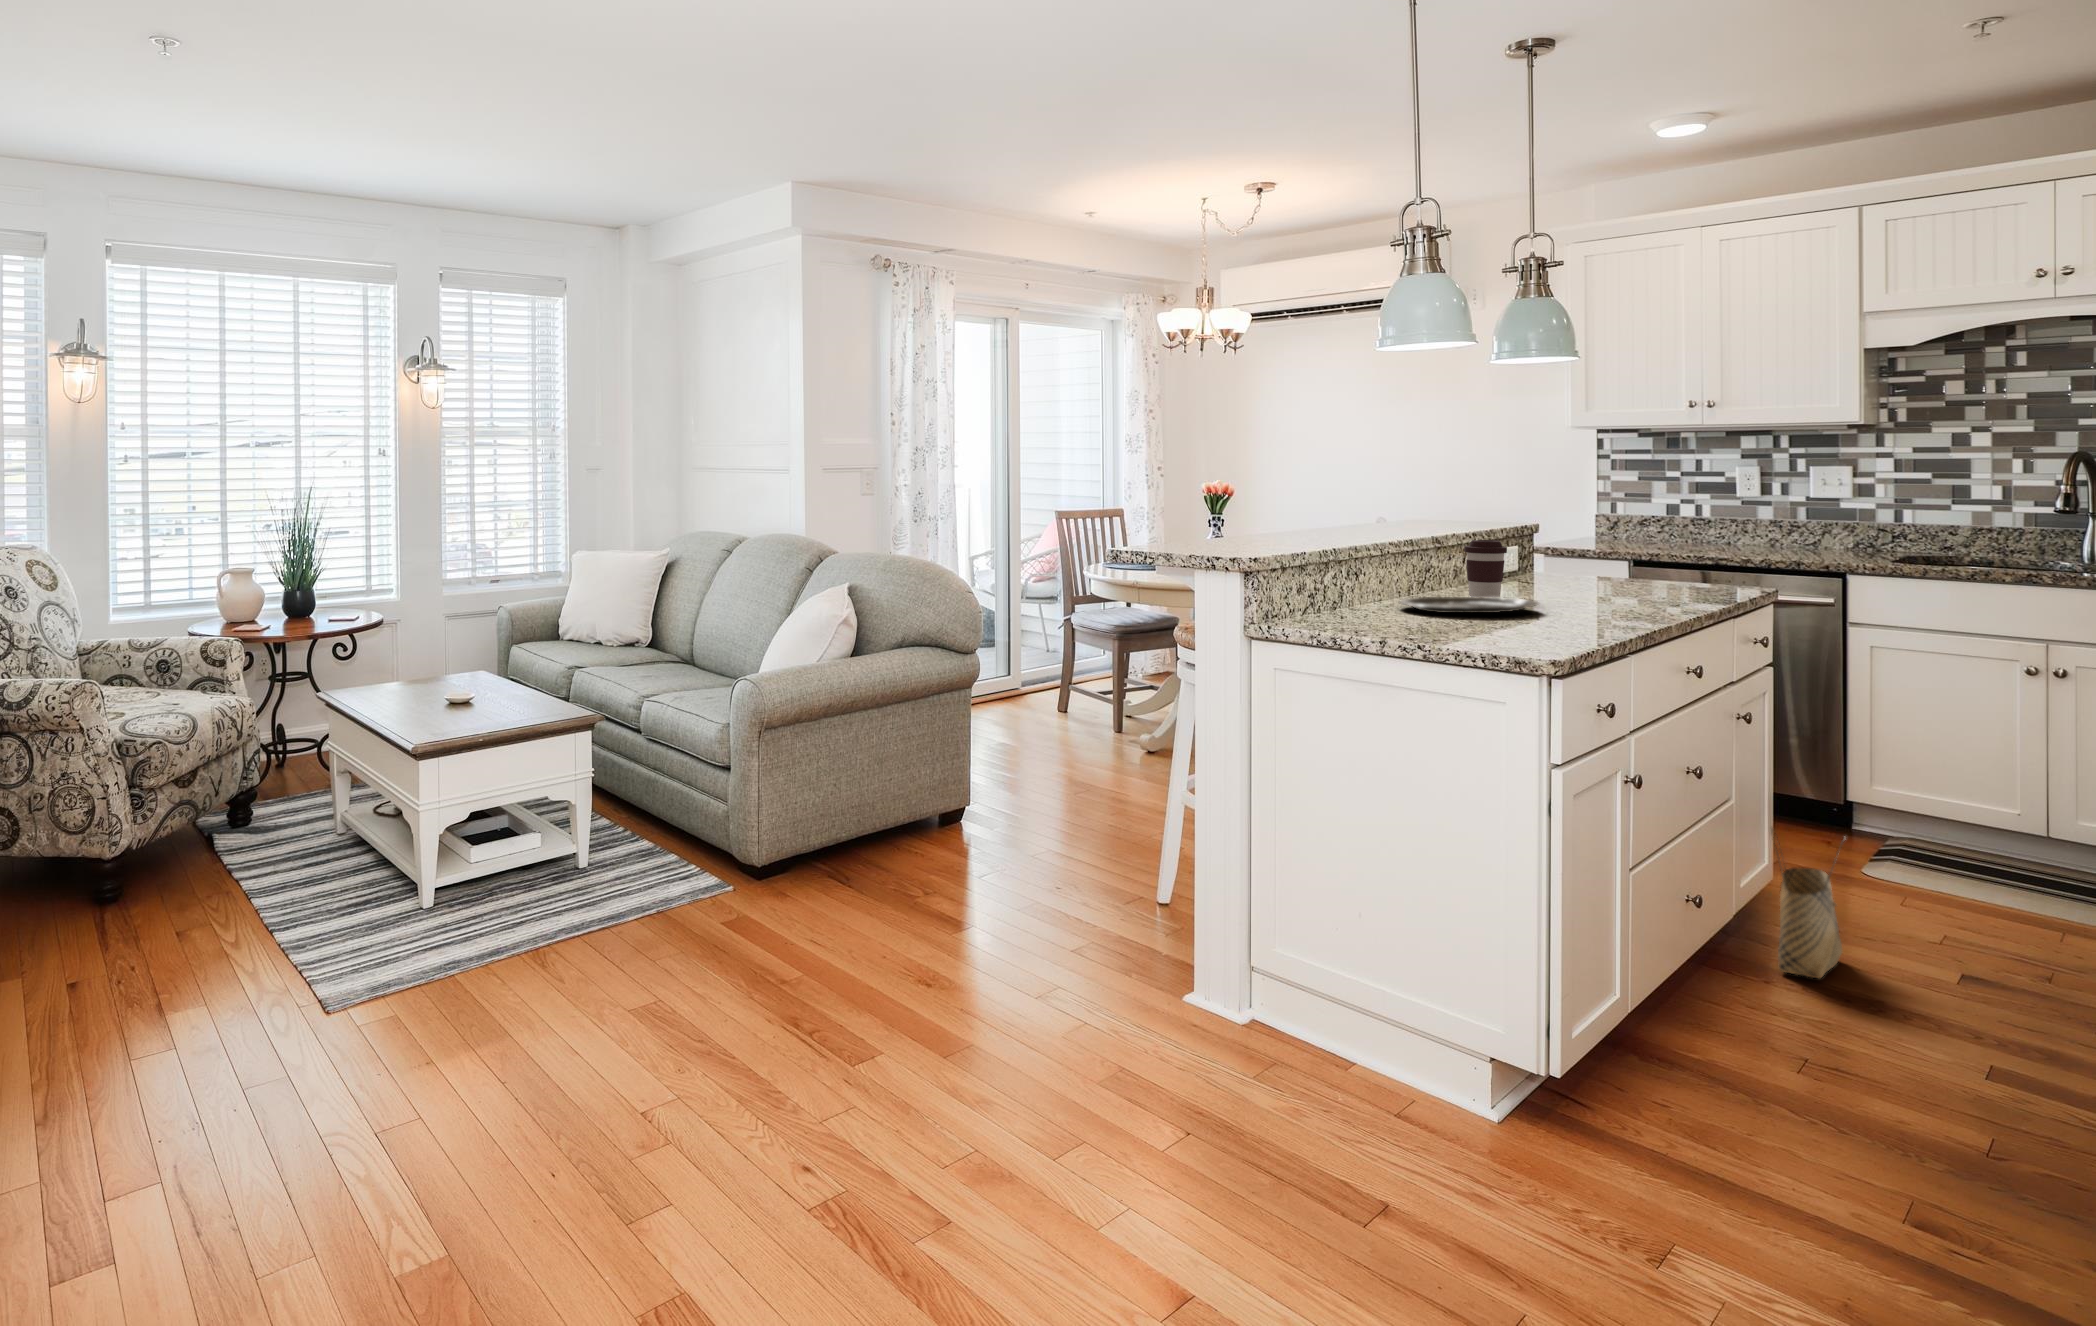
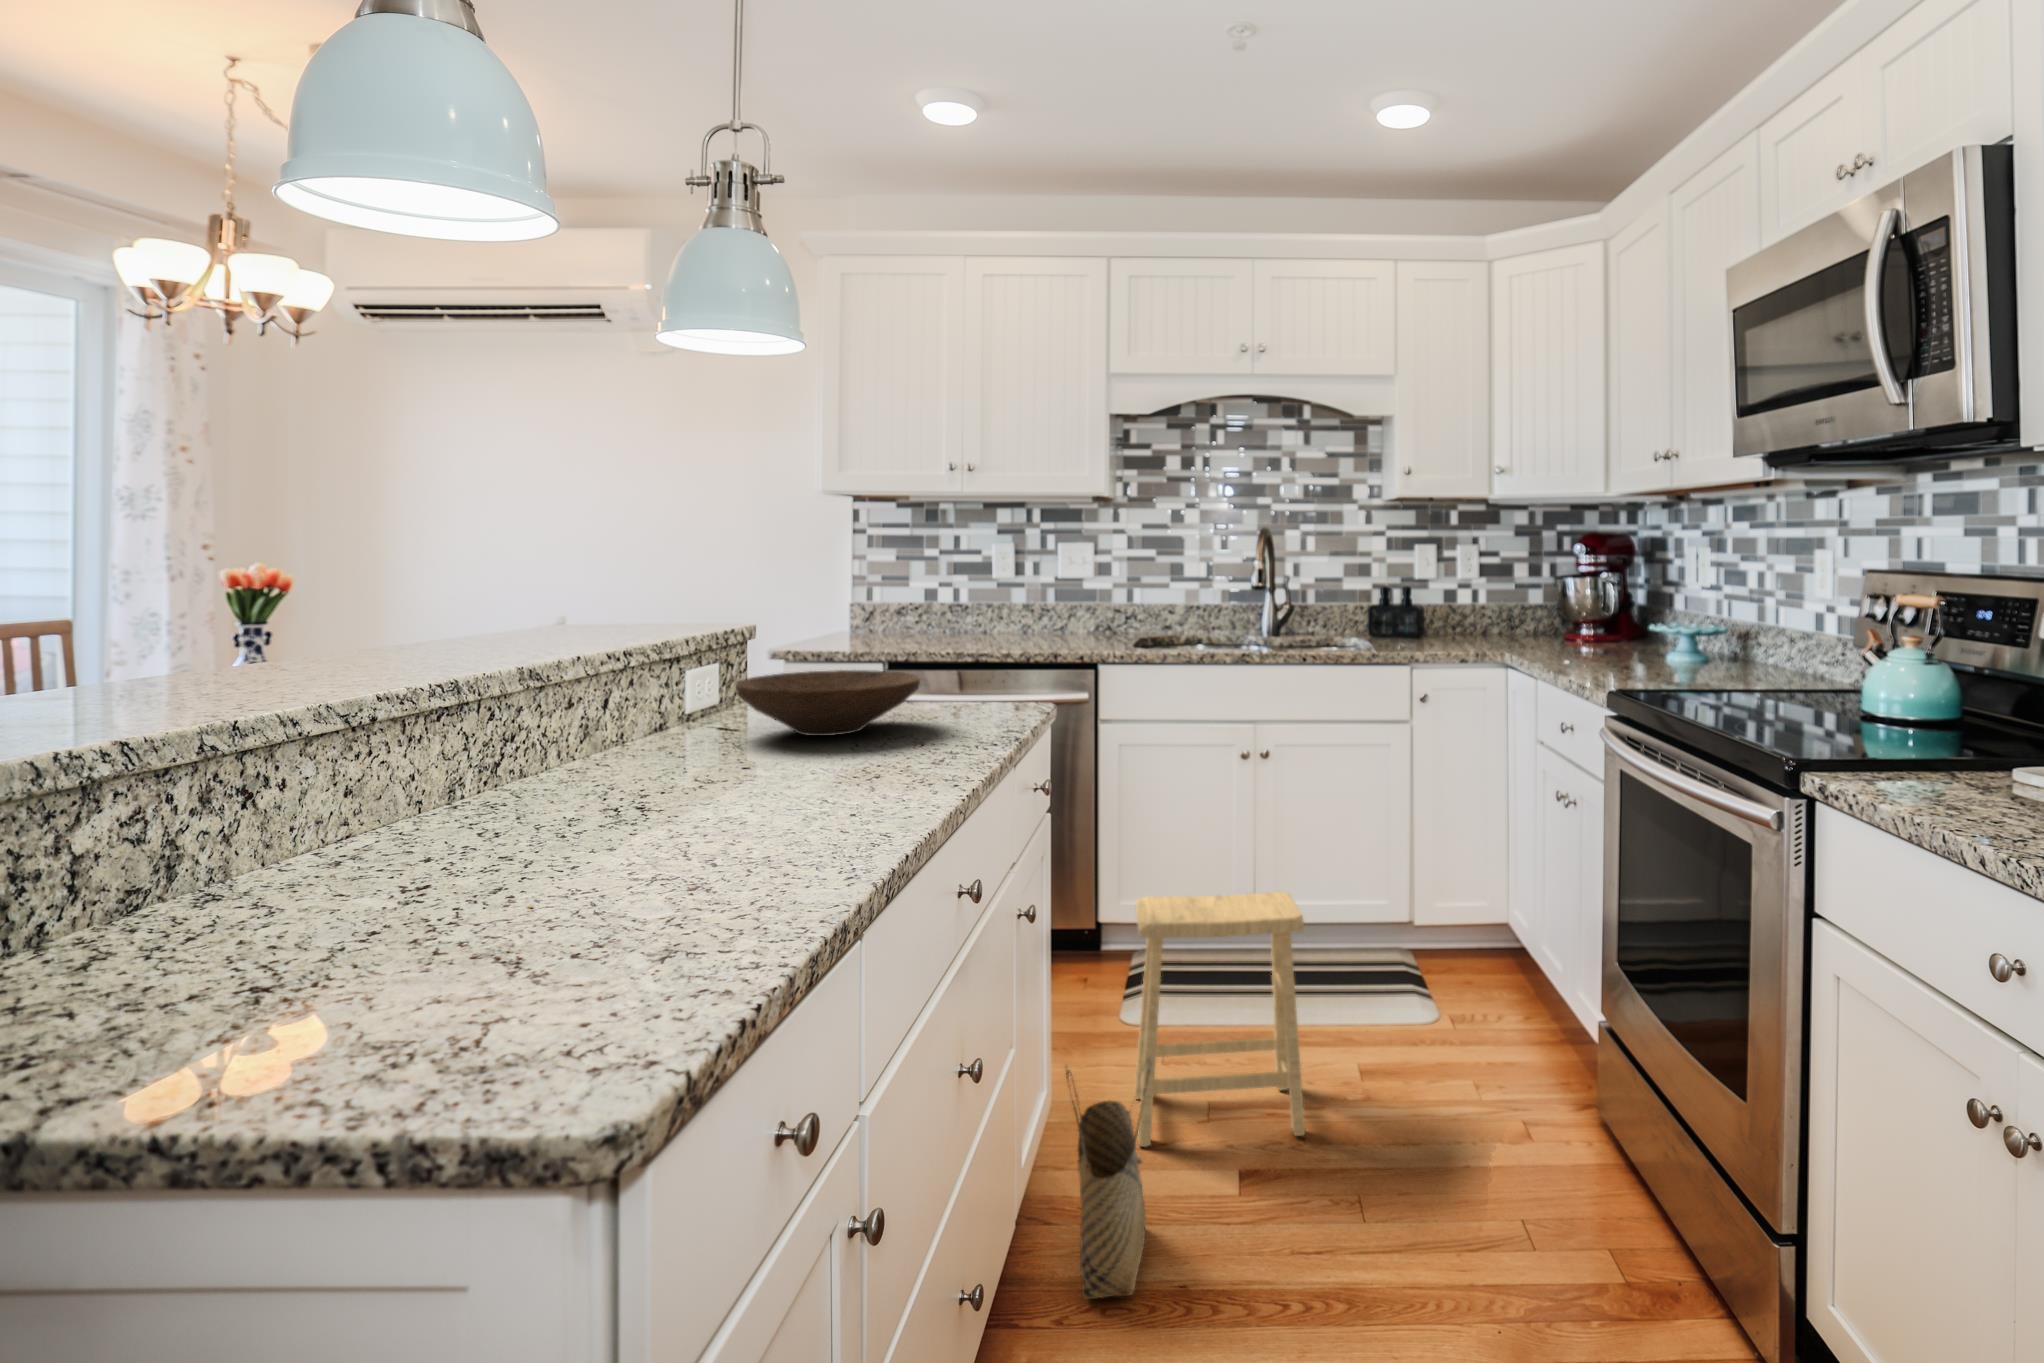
coffee cup: present [1464,540,1507,597] -> none [586,669,669,787]
wooden bowl: none [1534,553,1660,590] -> present [736,670,920,736]
plate: present [1400,597,1538,613] -> none [369,796,705,875]
footstool: none [1849,752,2040,966] -> present [1134,892,1305,1147]

